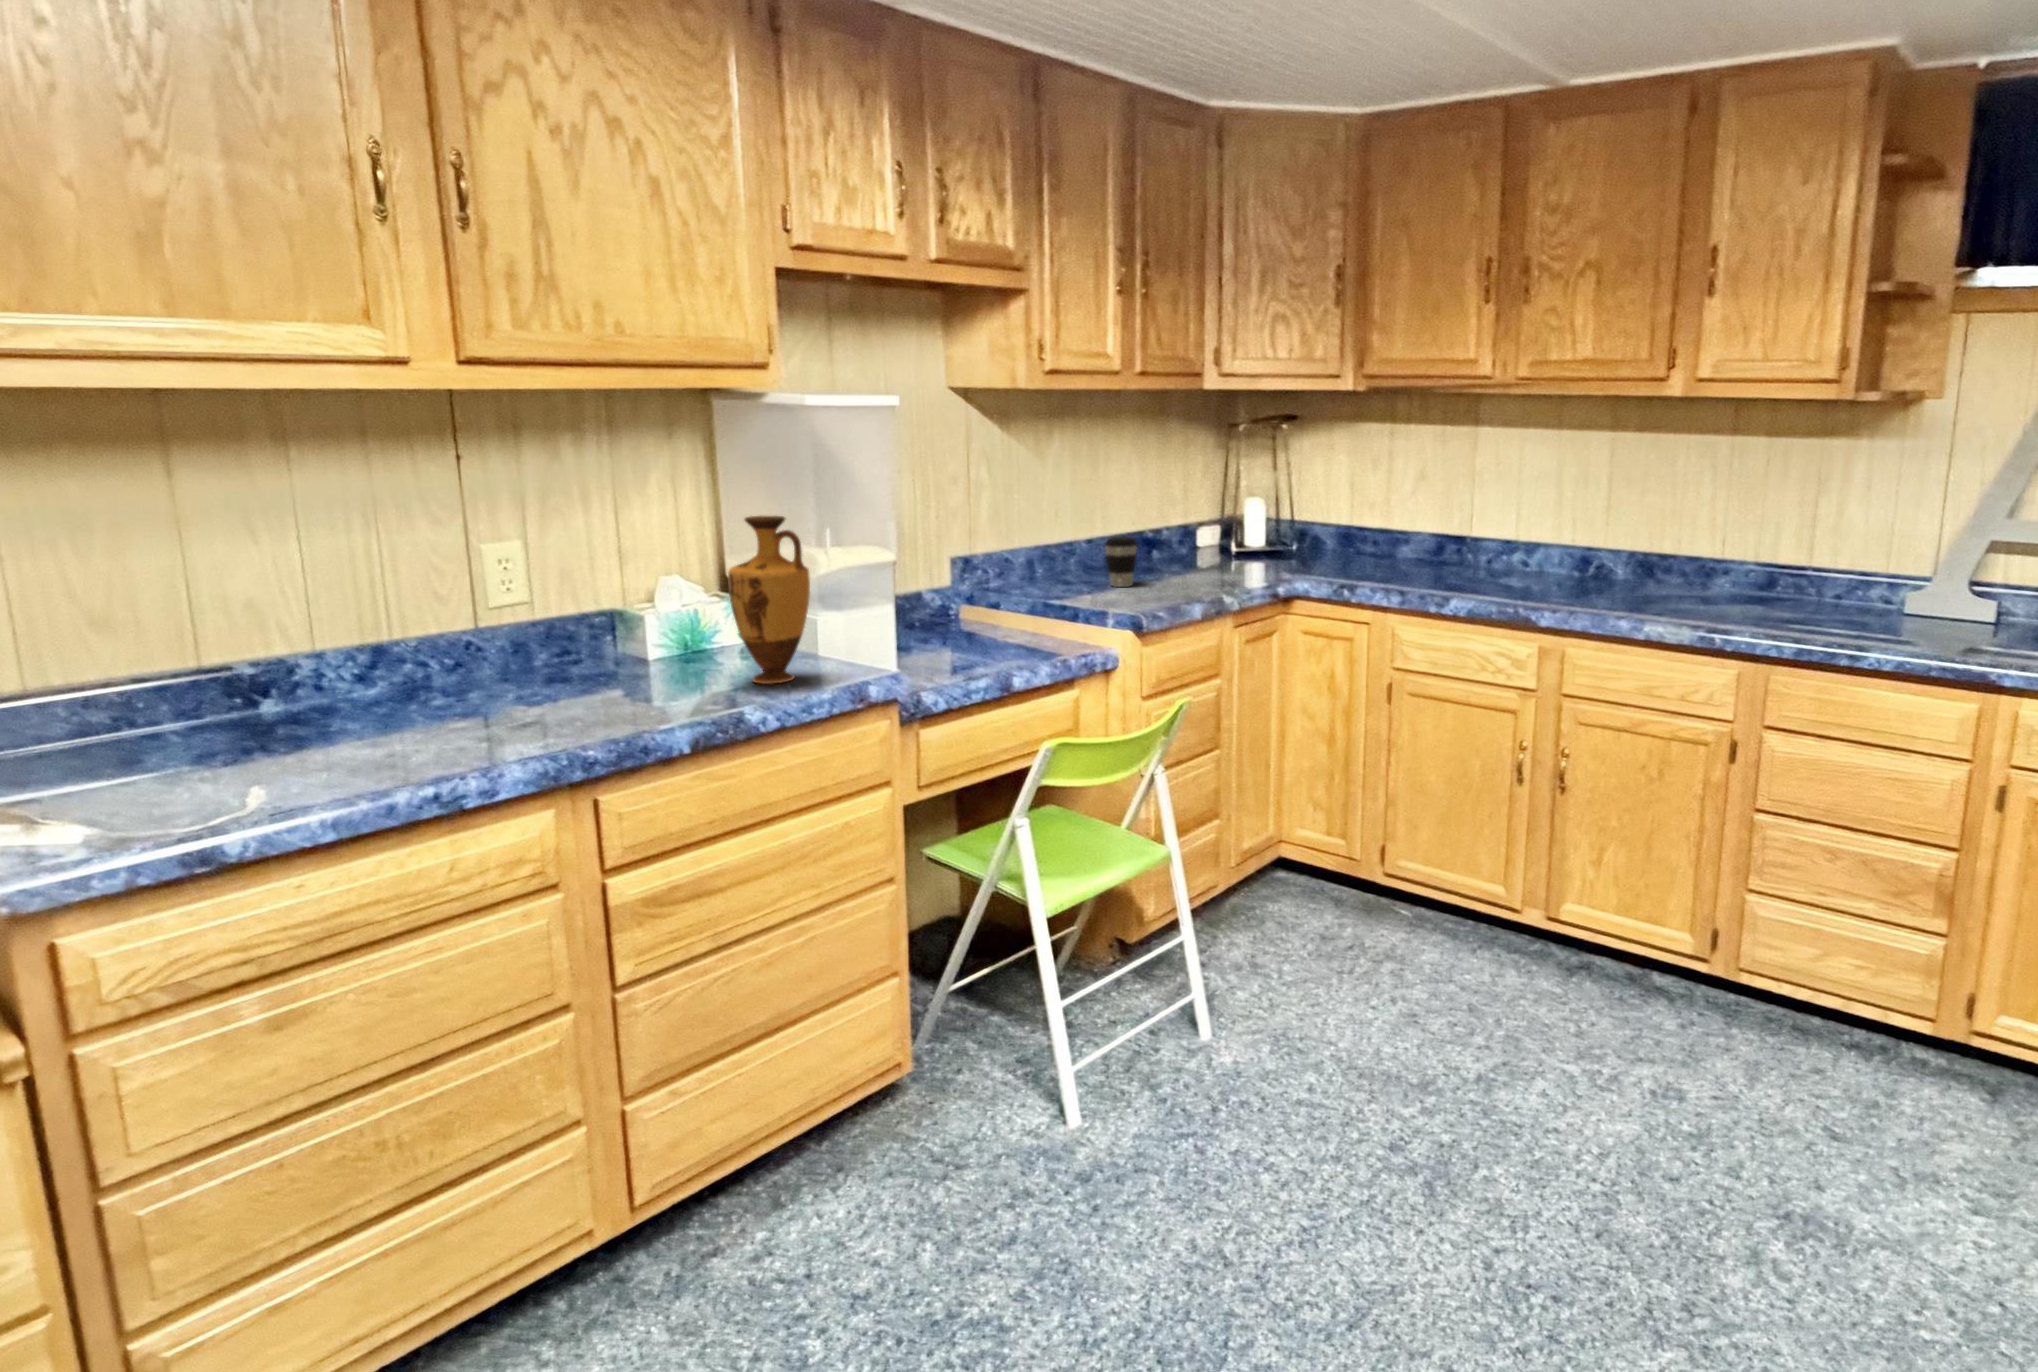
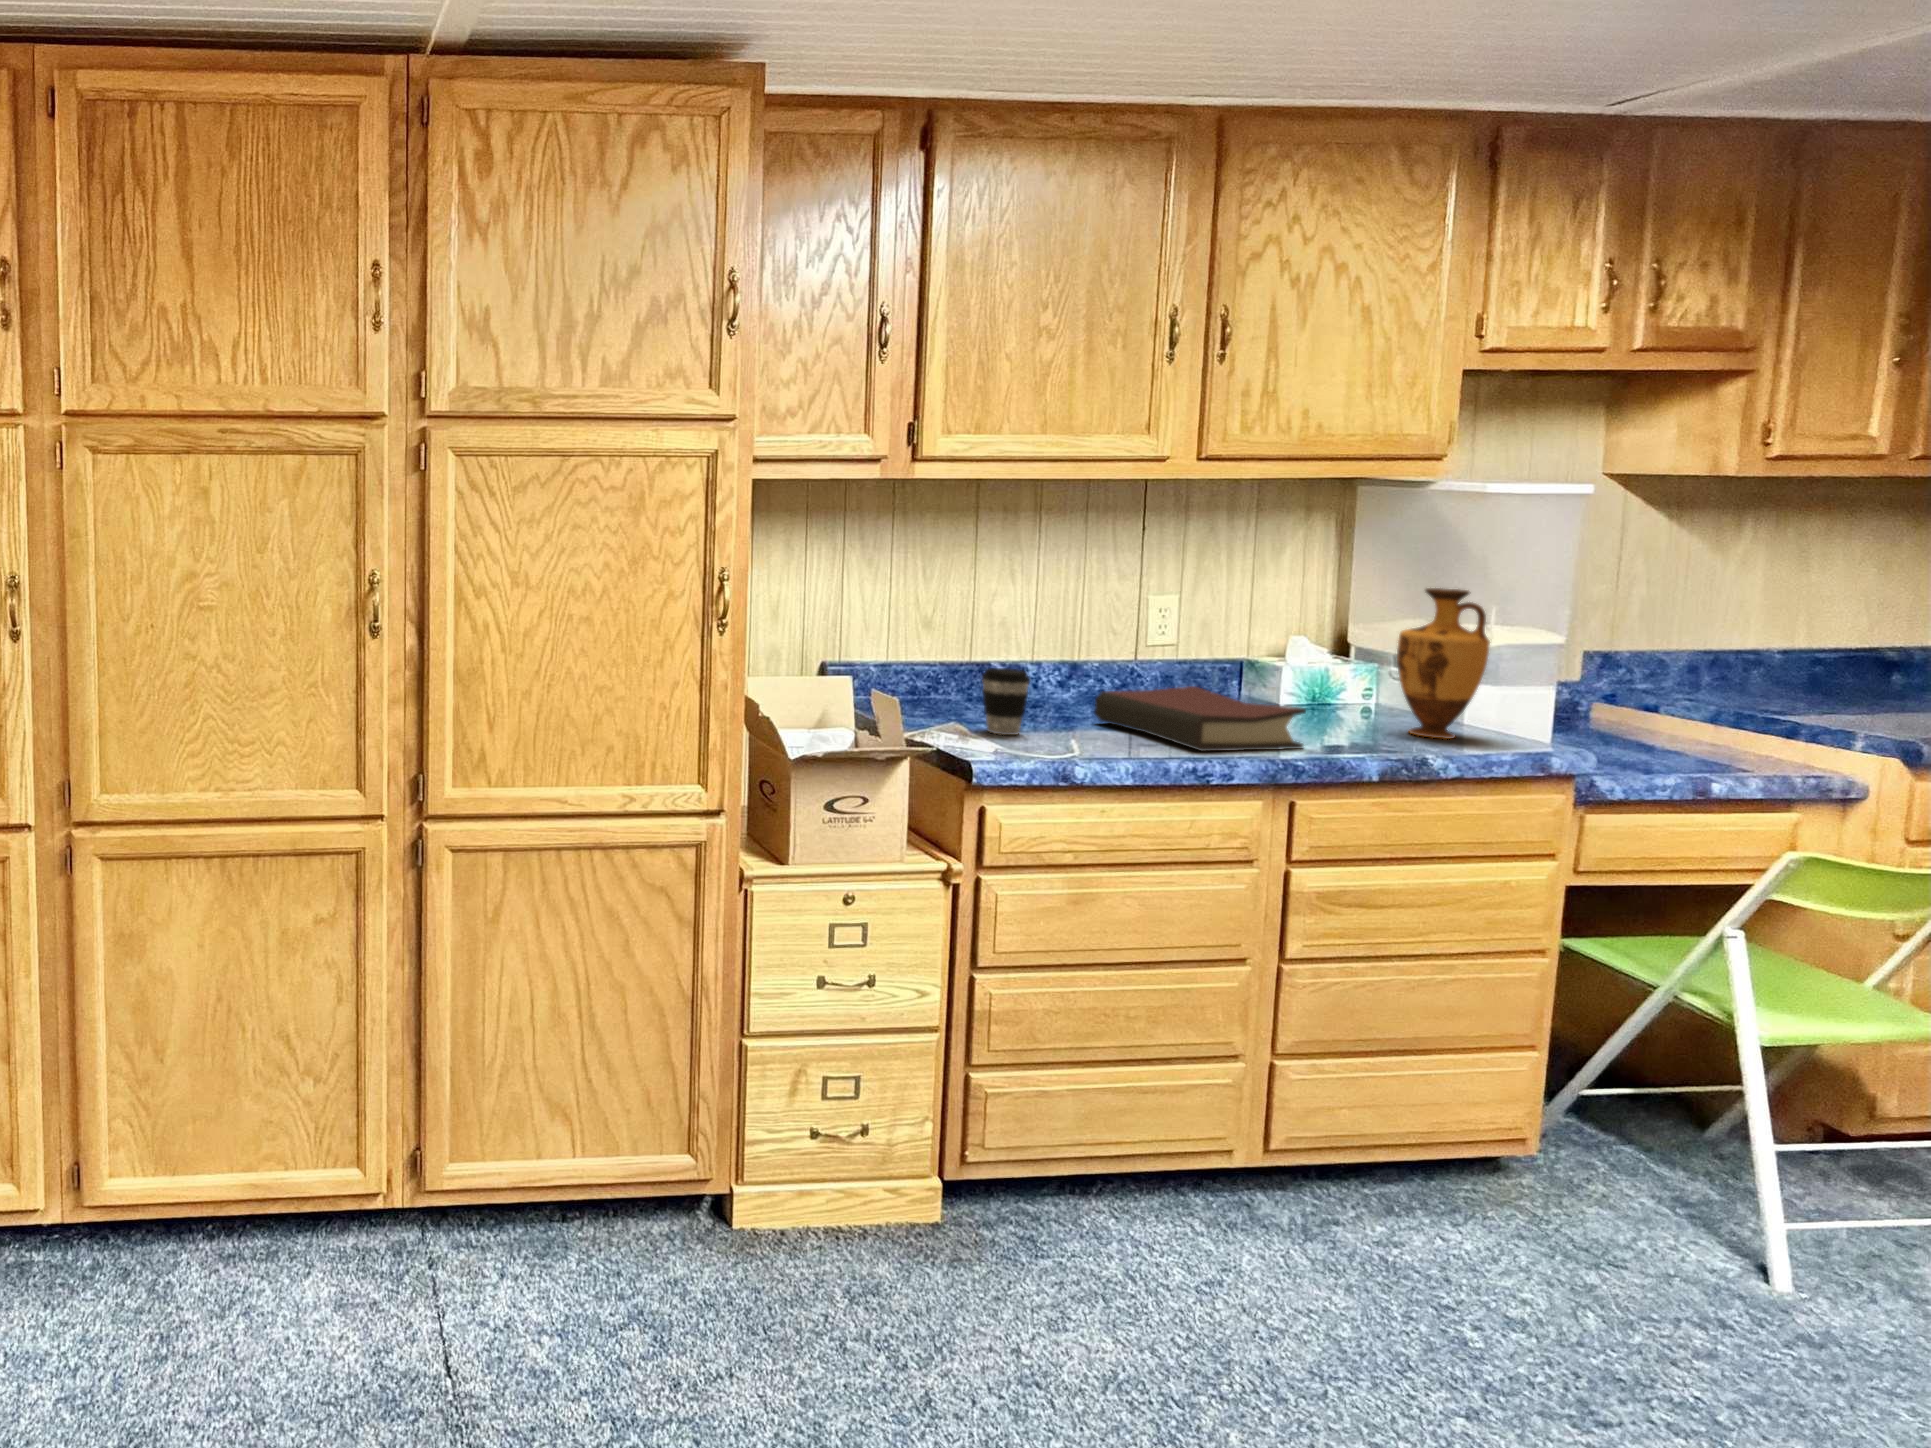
coffee cup: present [1105,537,1138,587] -> present [982,668,1030,735]
hardback book: none [363,662,612,763] -> present [1094,686,1306,751]

